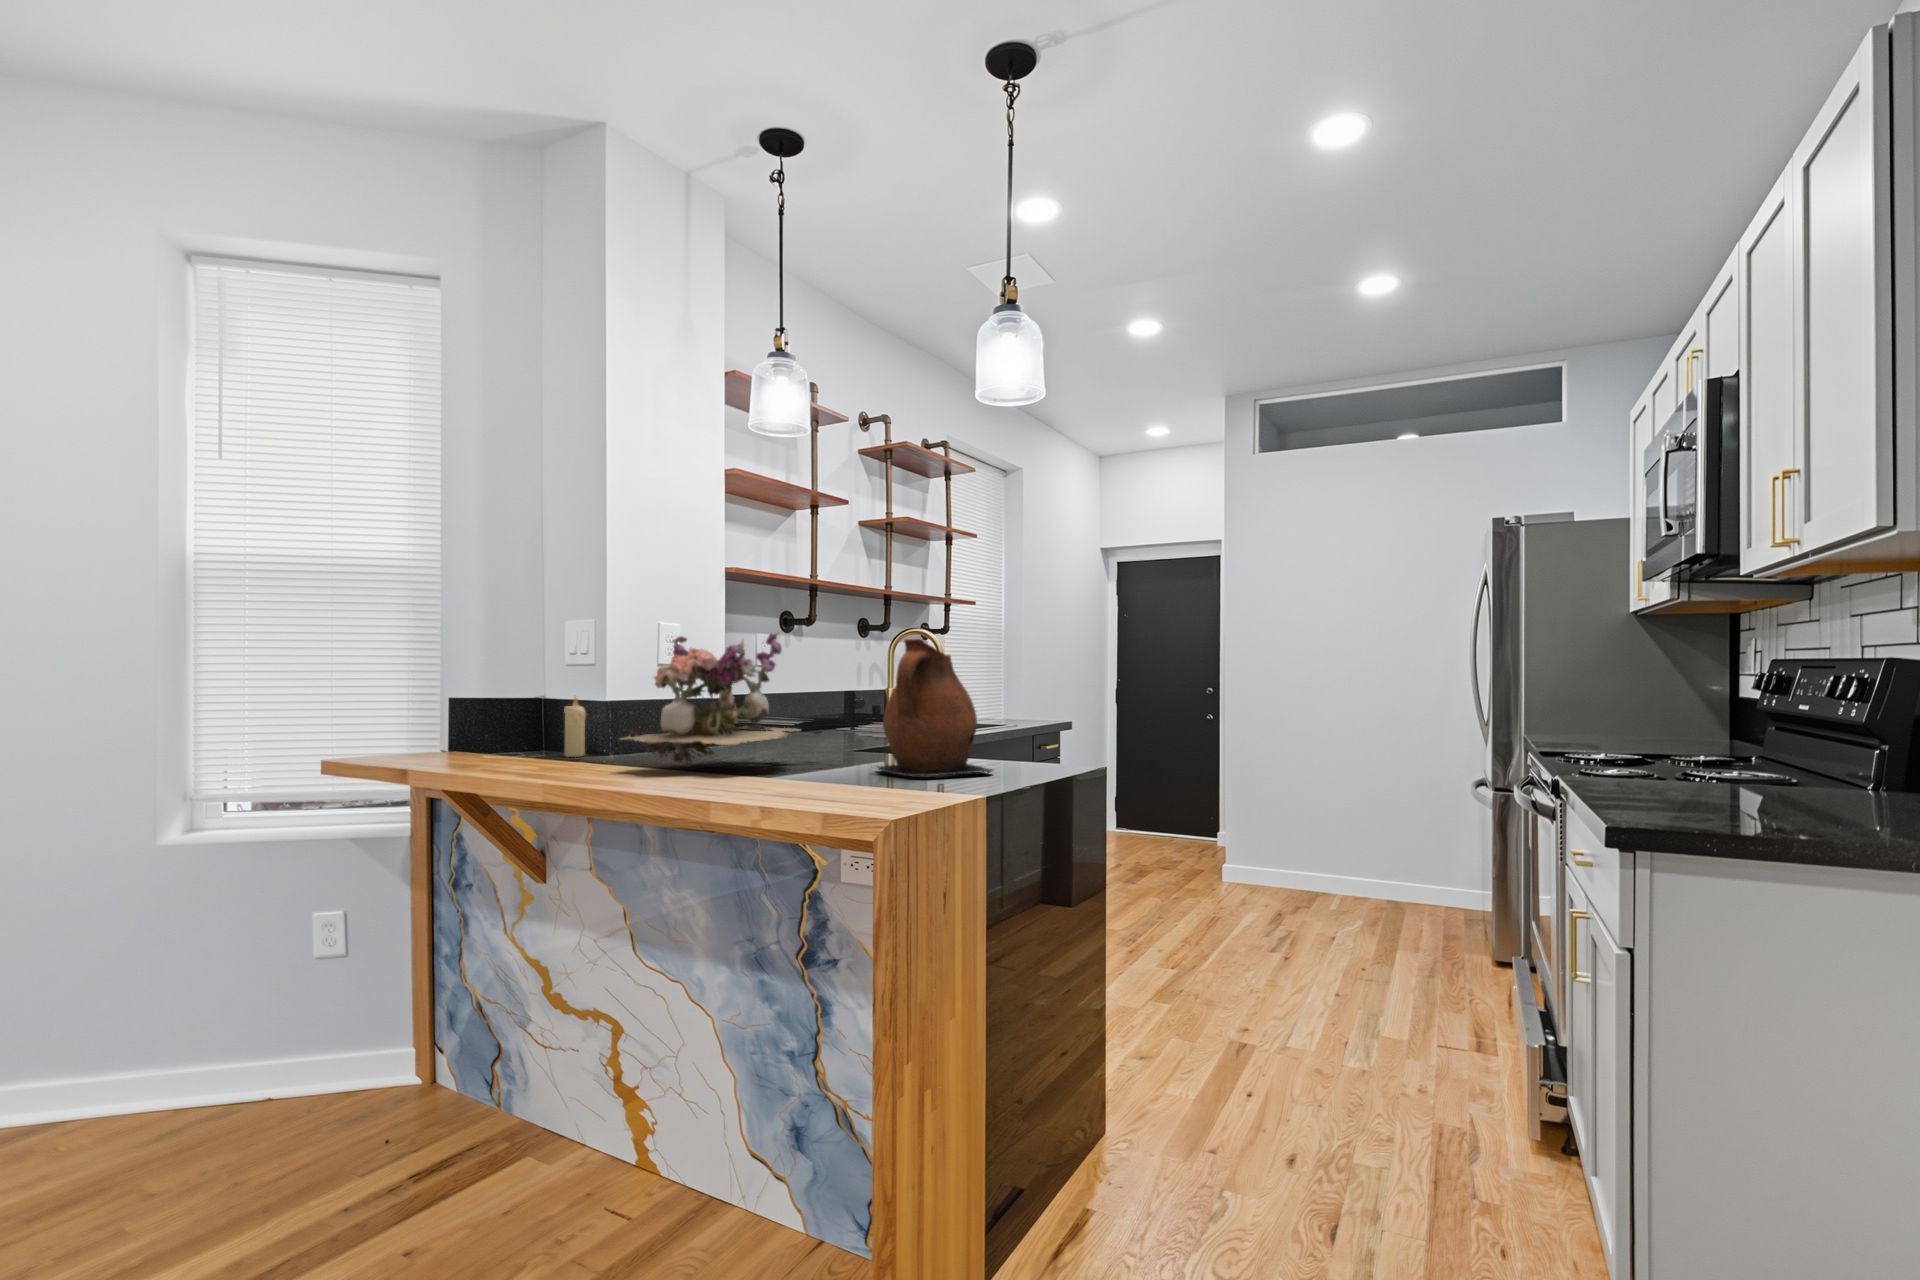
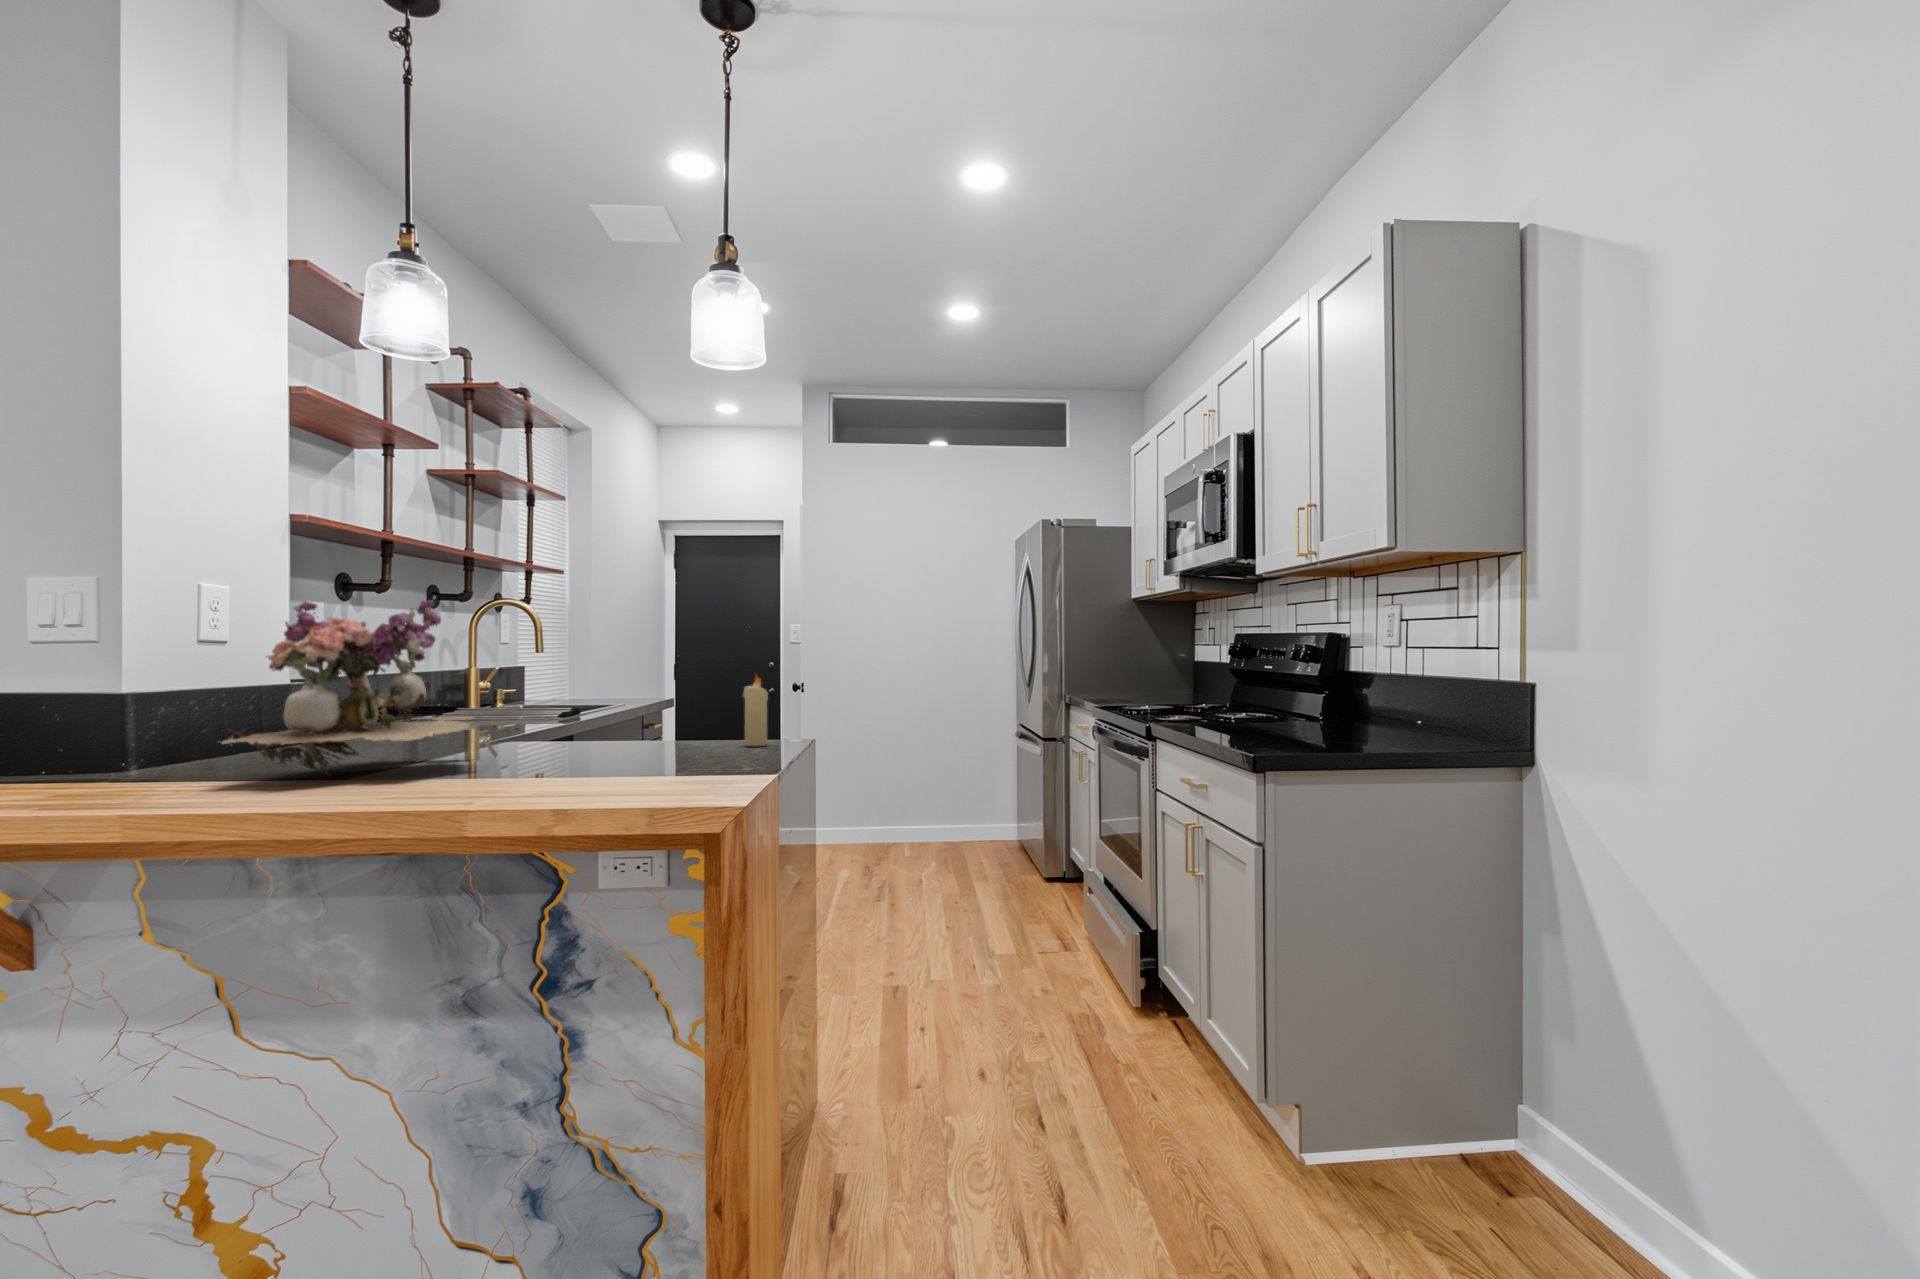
ceramic pitcher: present [878,639,993,776] -> none [587,608,734,762]
candle: present [564,697,586,757] -> present [743,676,768,746]

